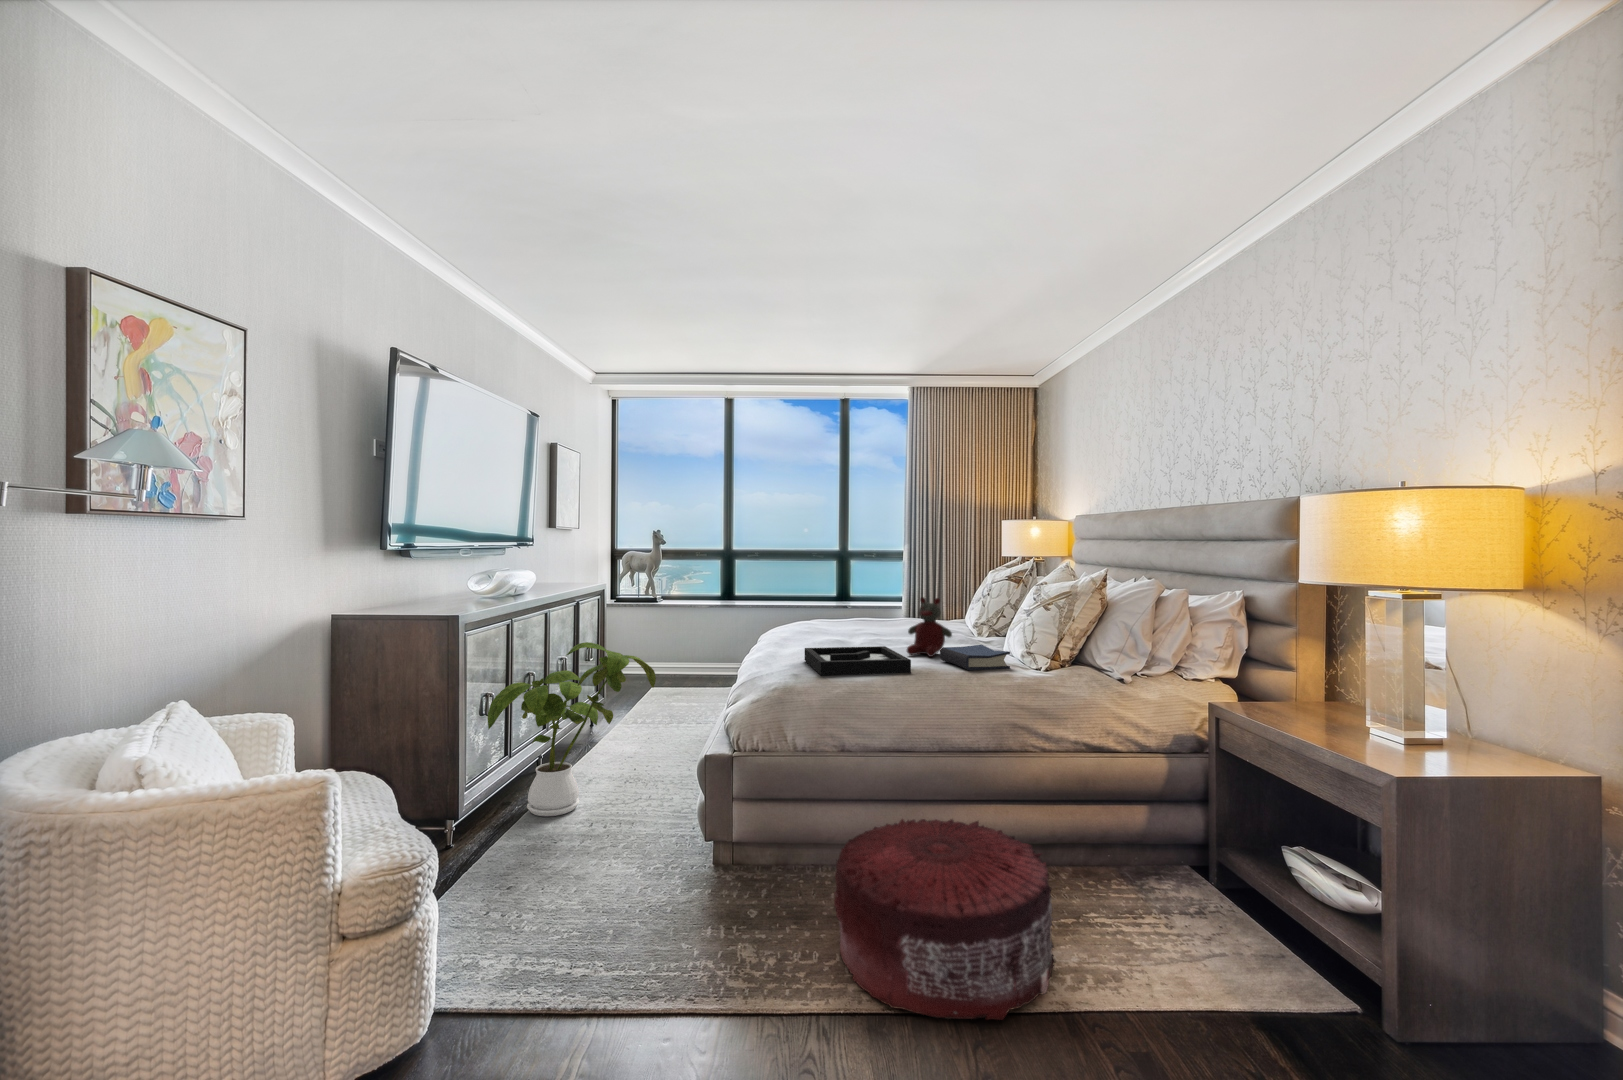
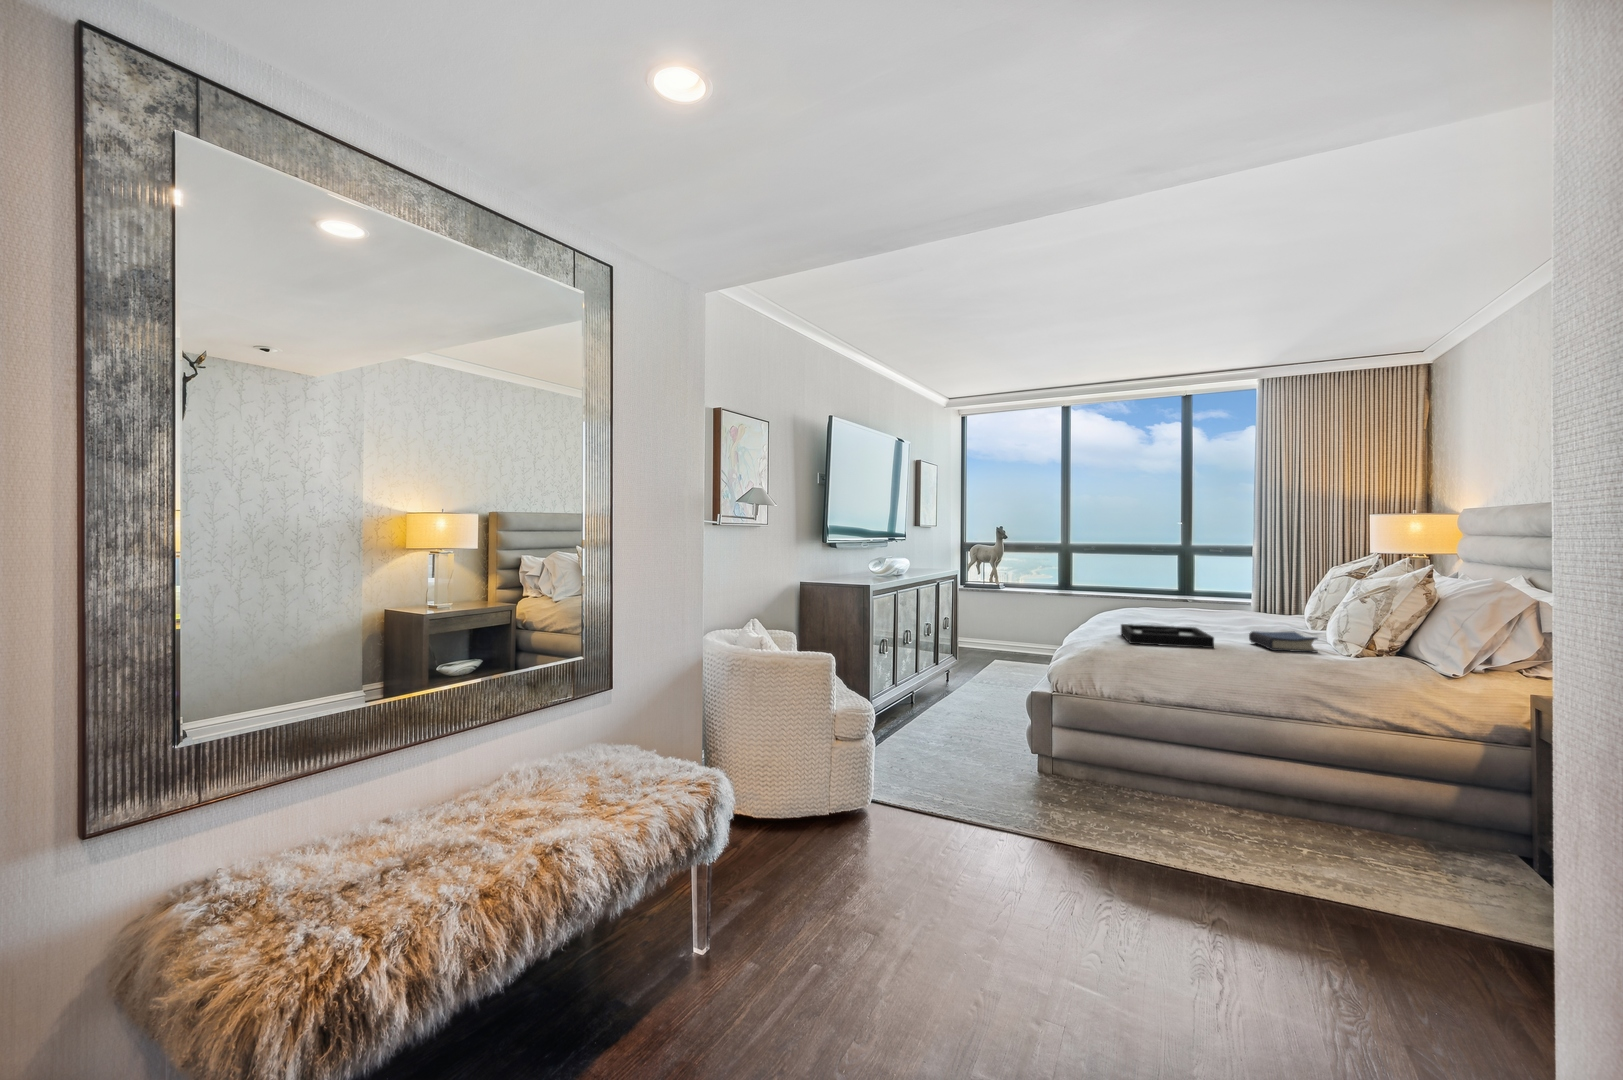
stuffed bear: present [907,597,952,657] -> none [1219,588,1266,640]
house plant: present [488,642,656,816] -> none [883,609,999,731]
pouf: present [834,819,1055,1020] -> none [1124,752,1320,890]

